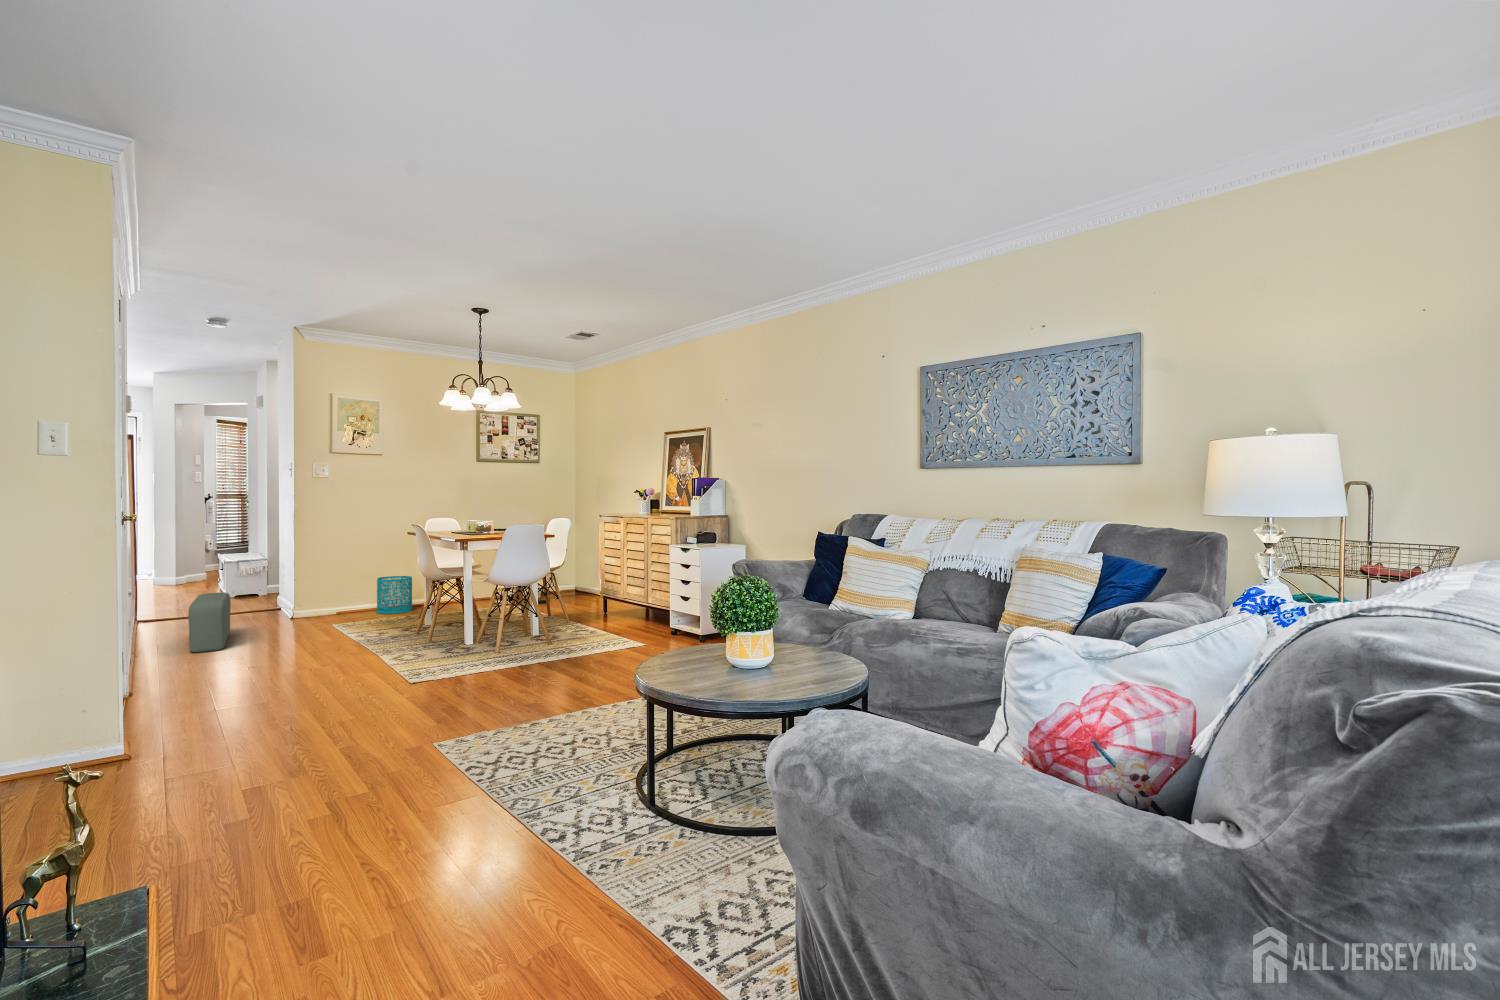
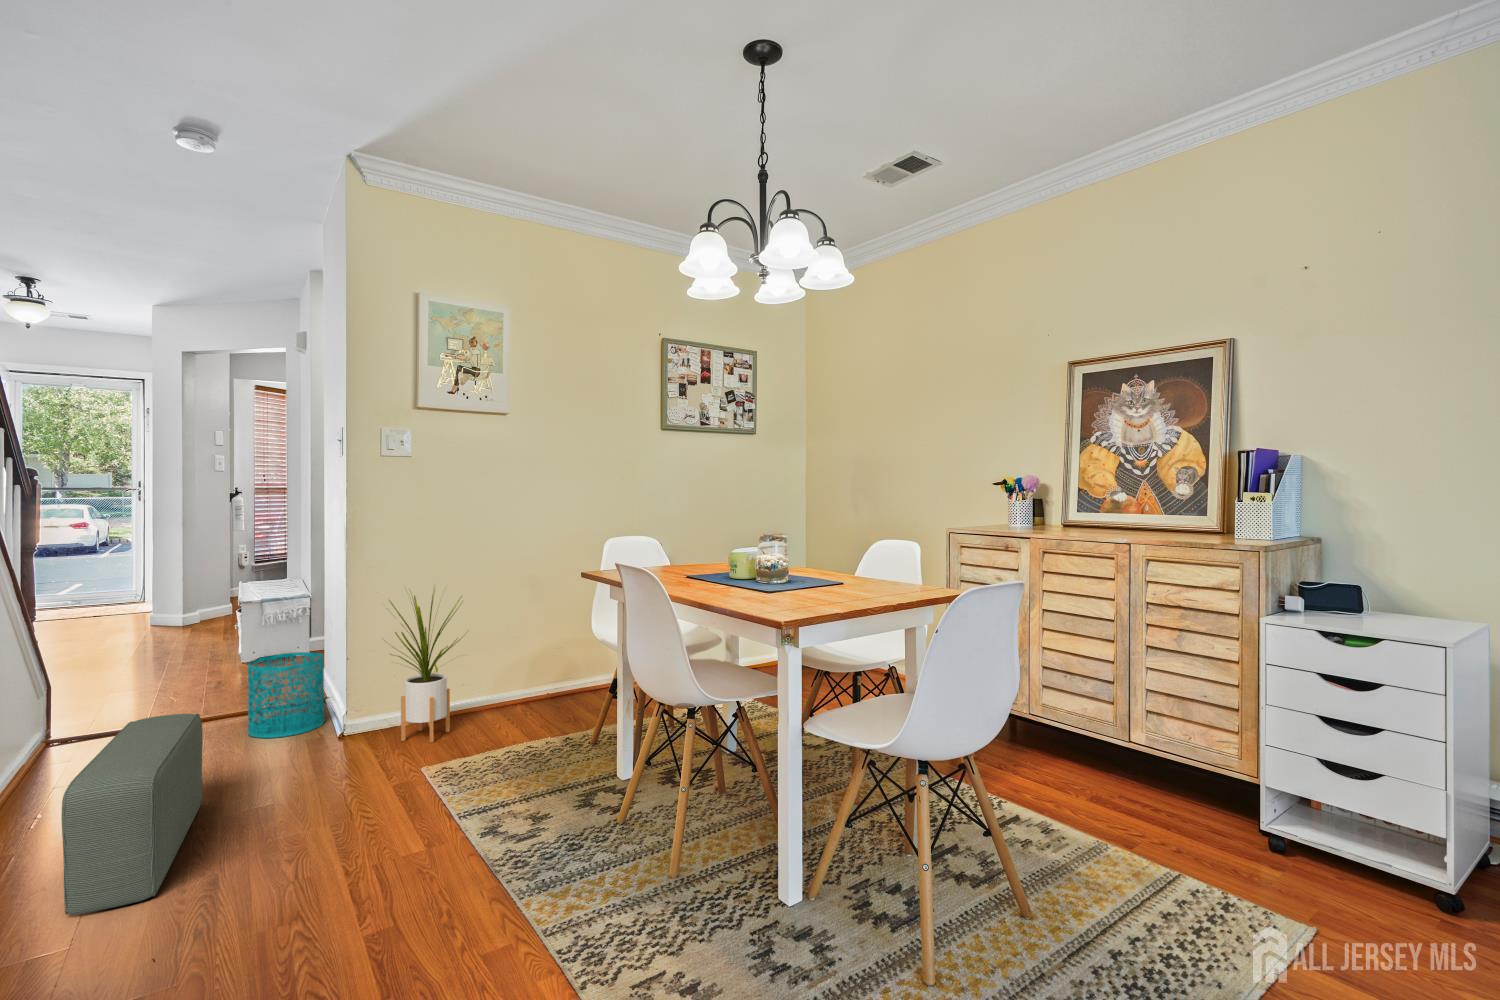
house plant: none [312,542,359,620] -> present [389,589,468,742]
wastebasket: present [377,576,412,614] -> present [248,652,324,738]

